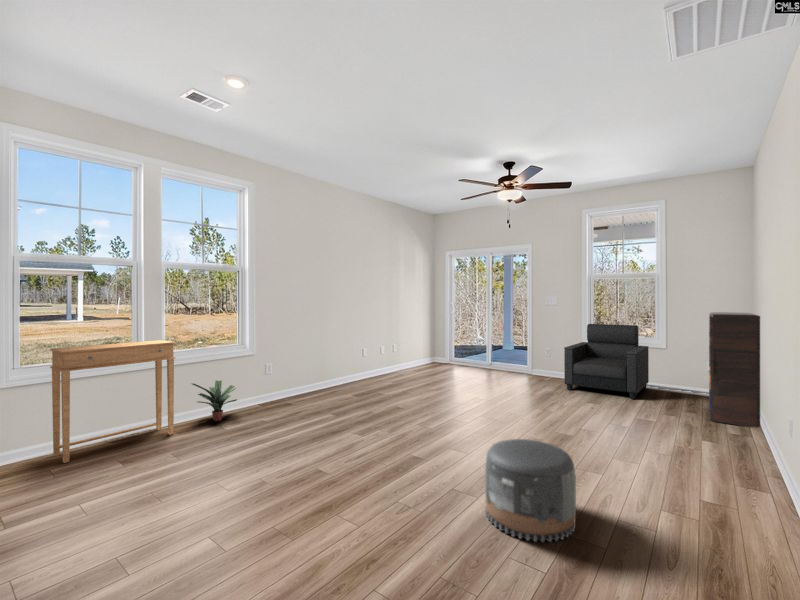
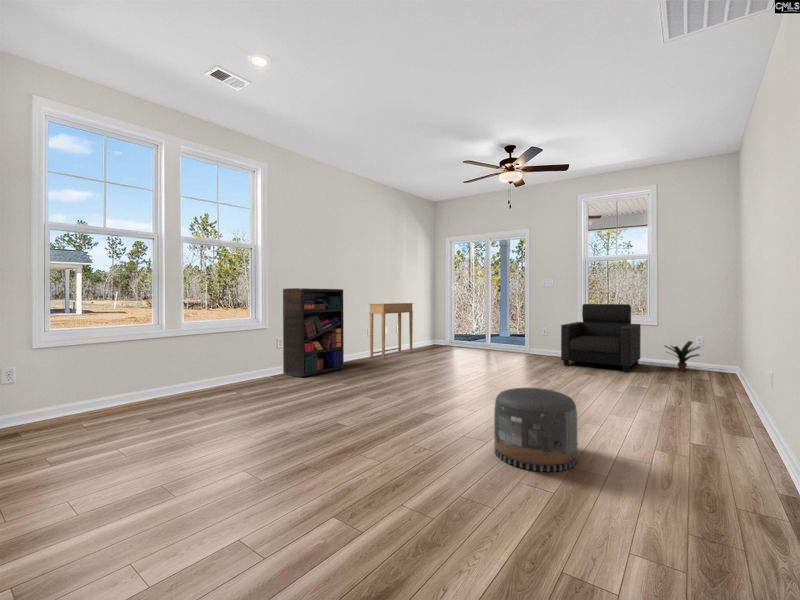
bookshelf: present [709,312,760,428] -> present [283,288,344,377]
side table: present [50,340,175,463] -> present [369,303,413,358]
potted plant: present [192,381,237,421] -> present [664,341,700,371]

